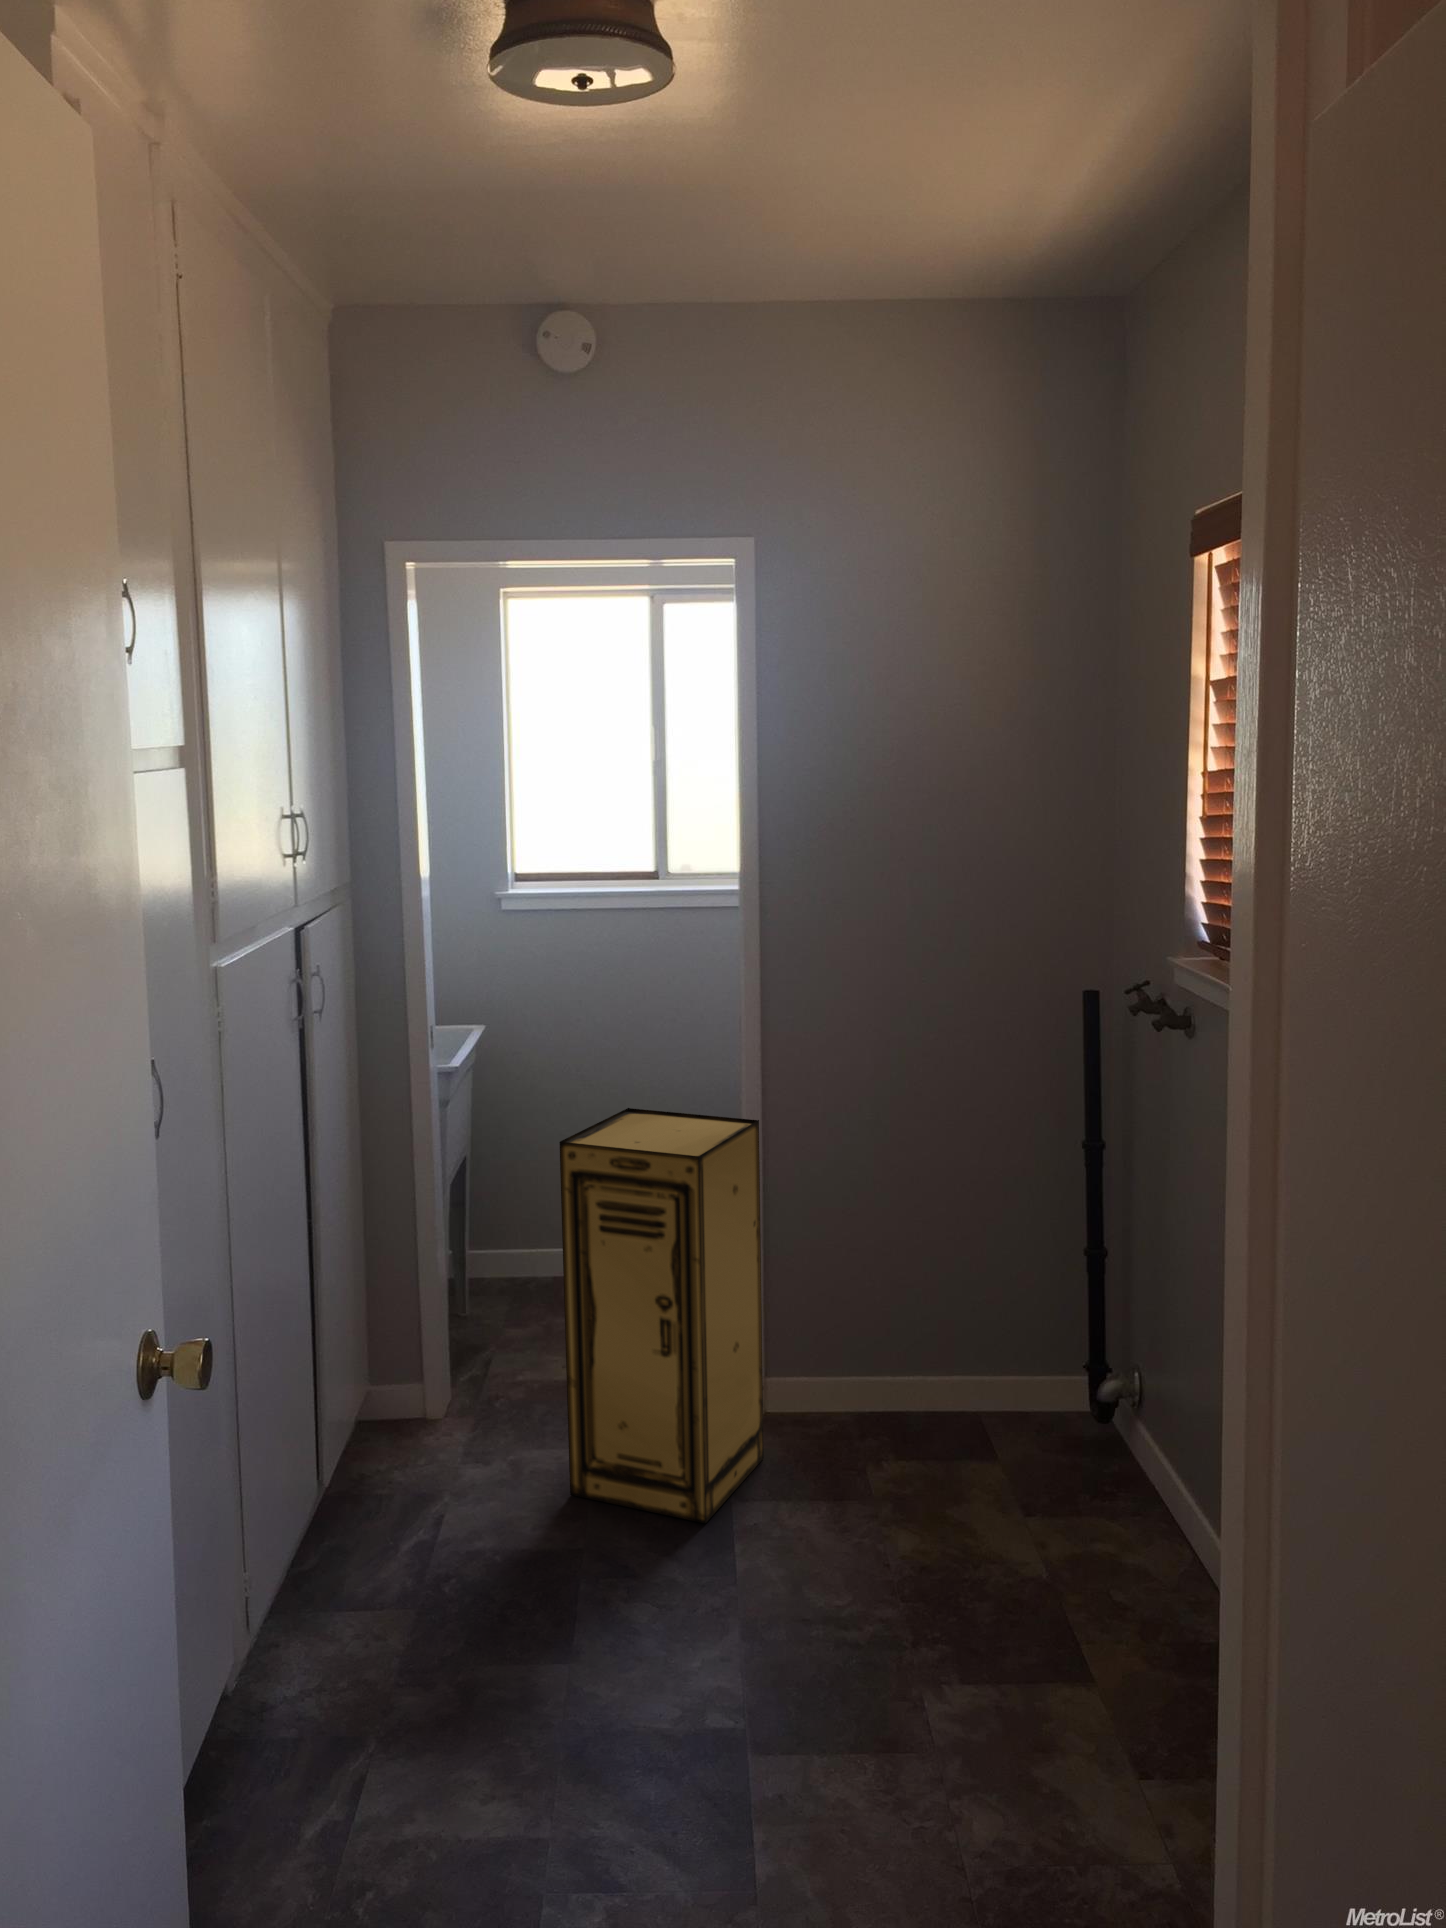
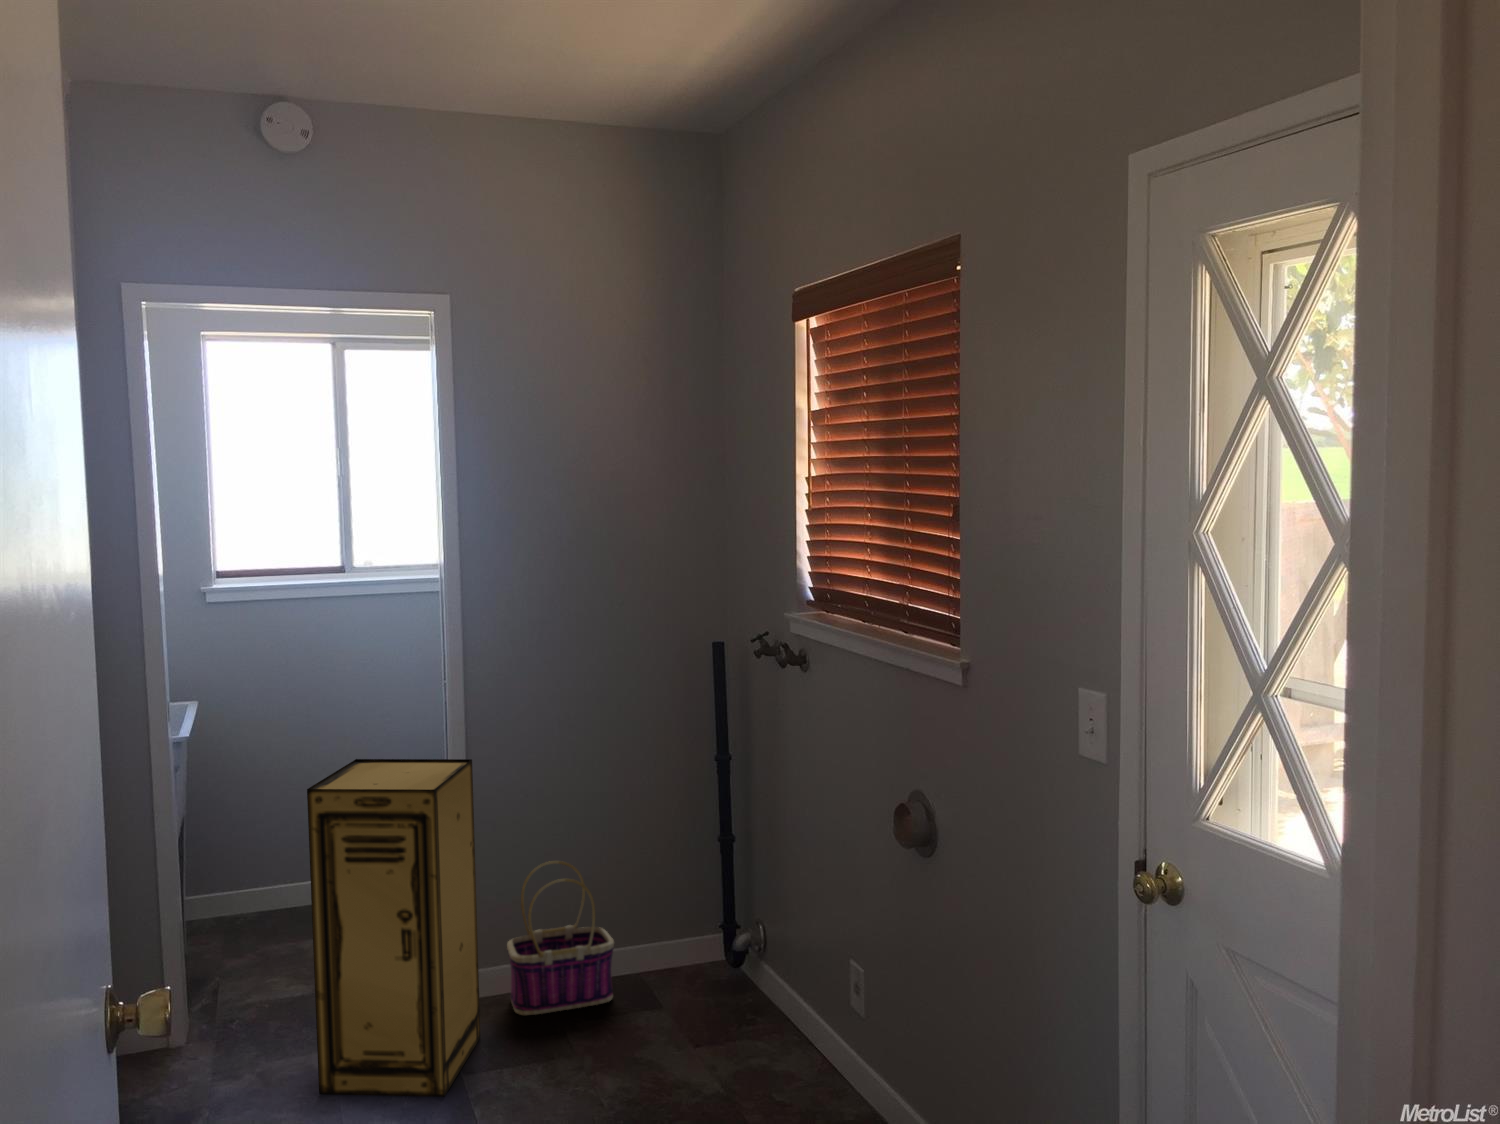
basket: none [806,1253,939,1440] -> present [507,861,614,1015]

